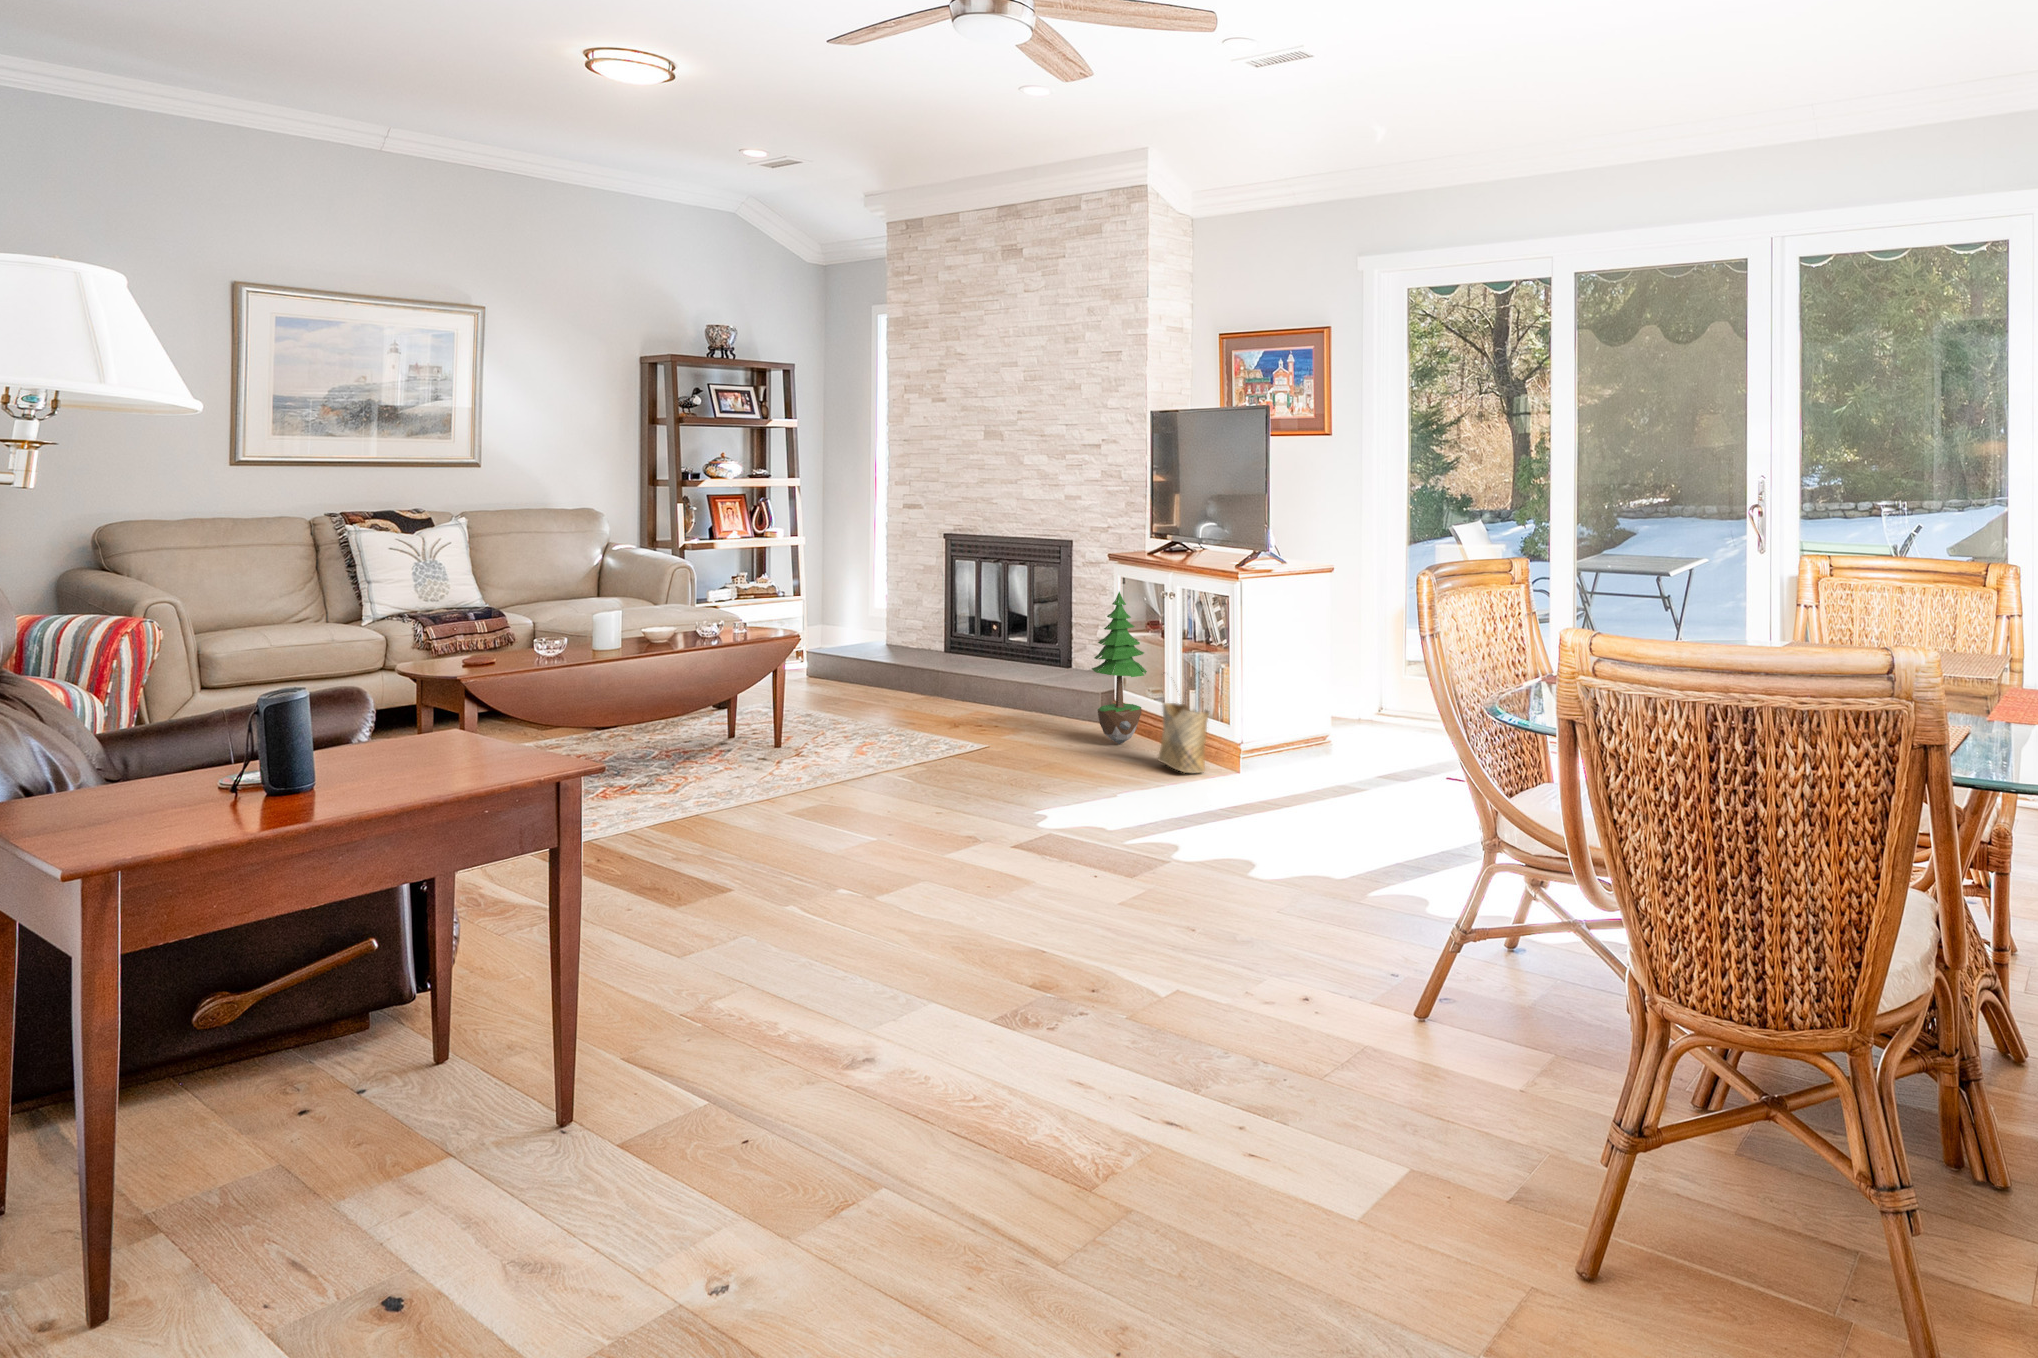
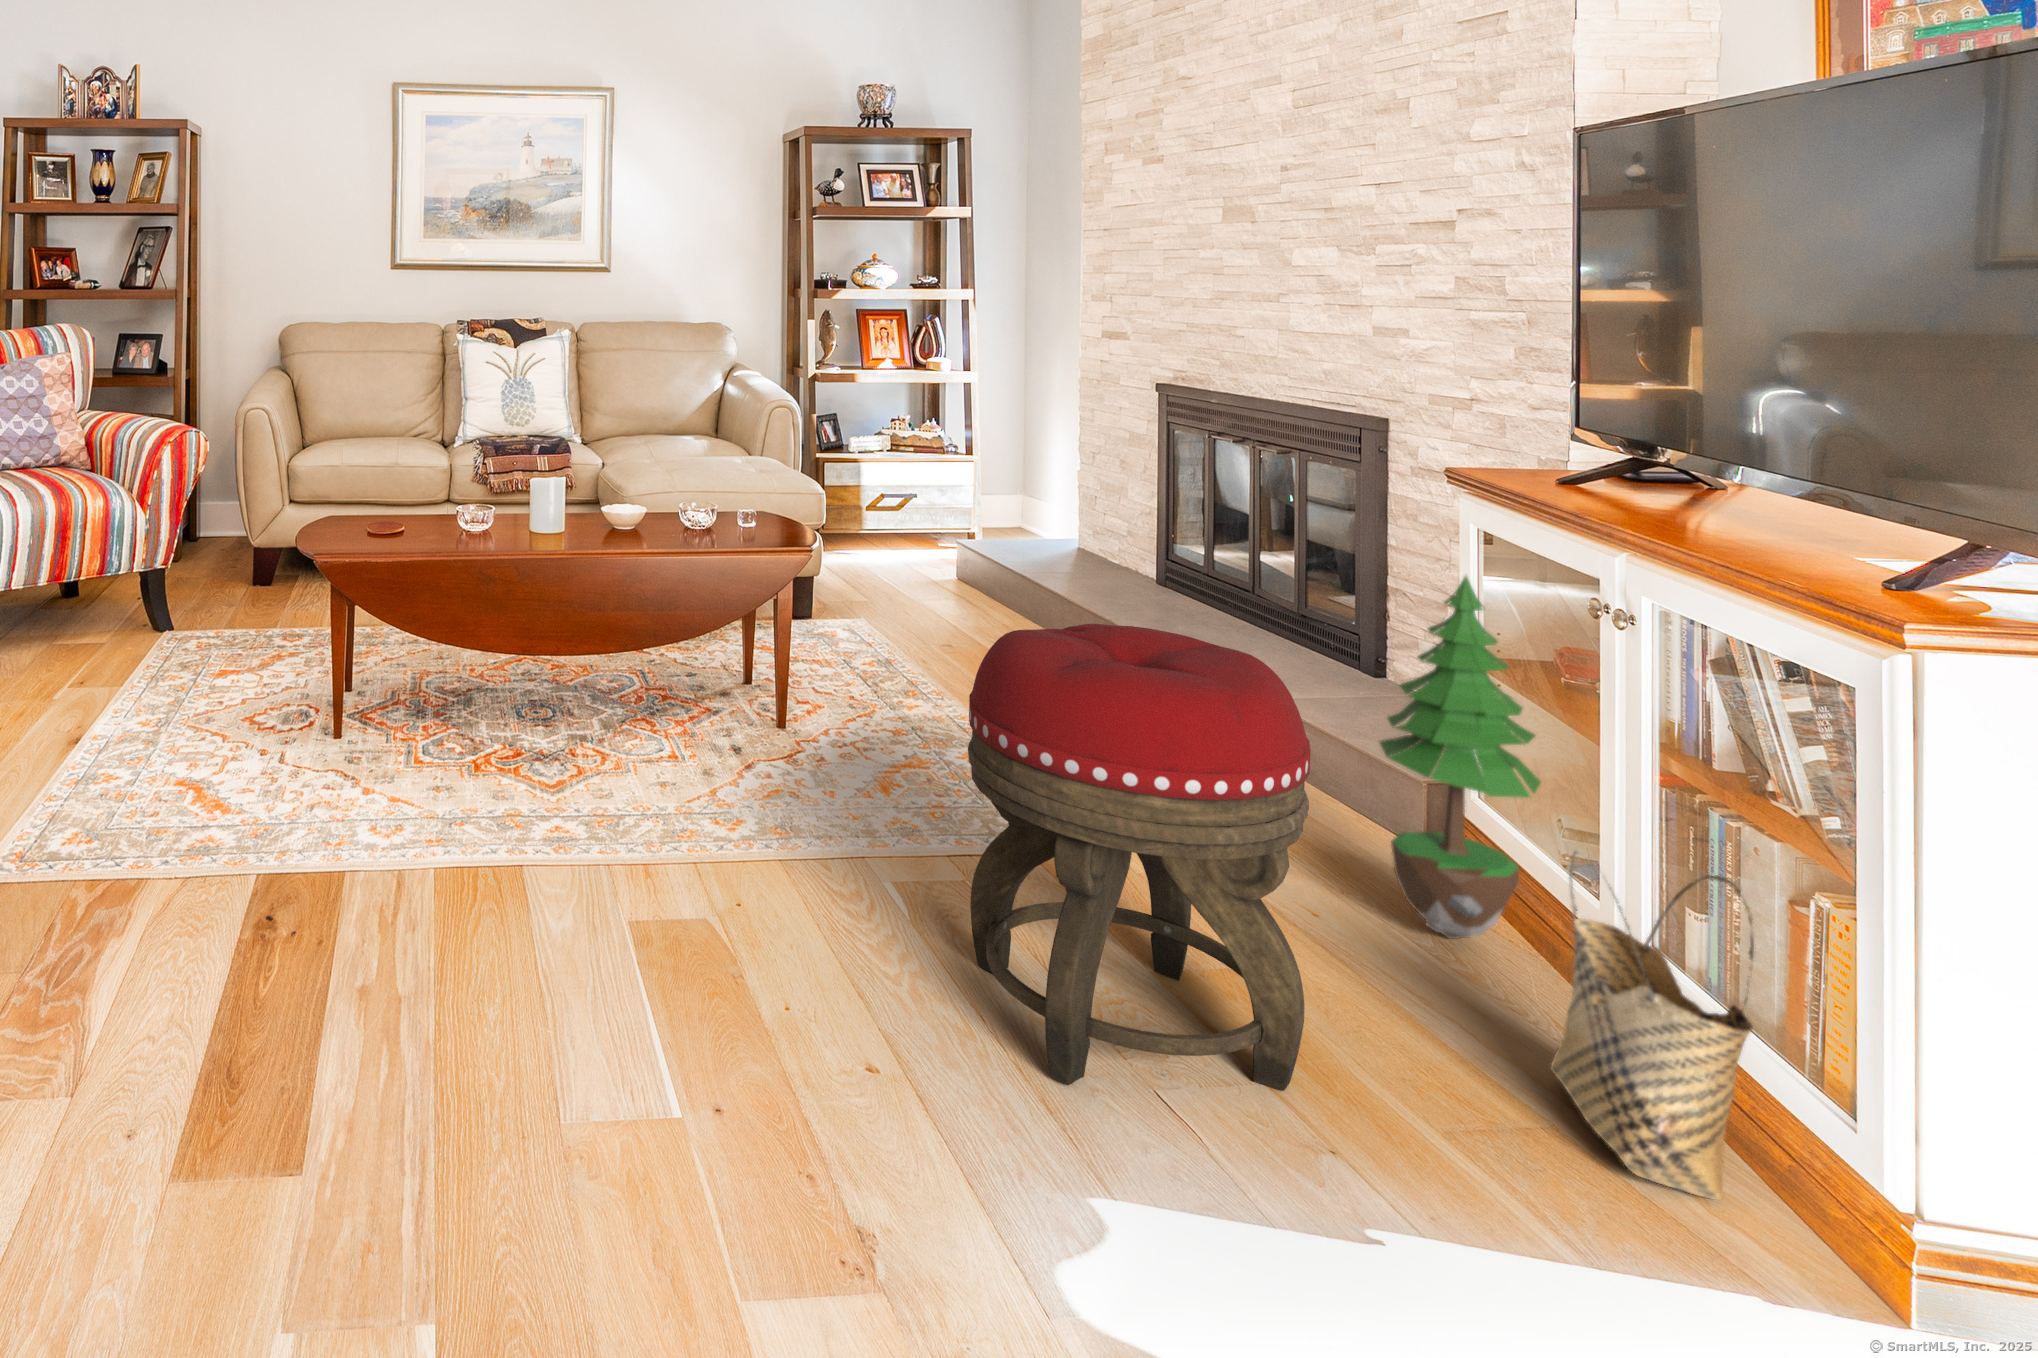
footstool: none [947,622,1084,802] -> present [968,624,1311,1091]

